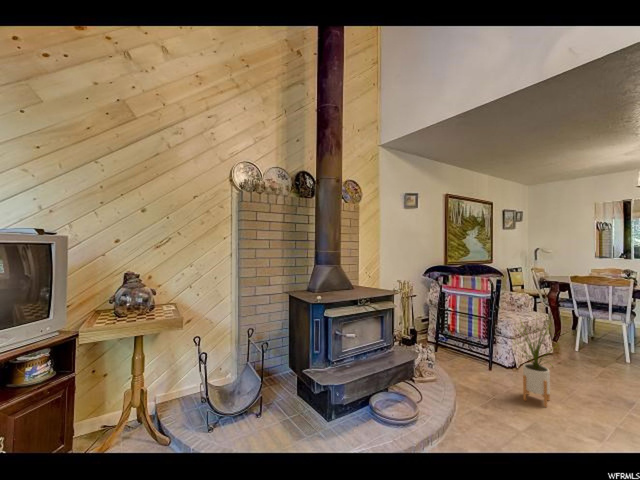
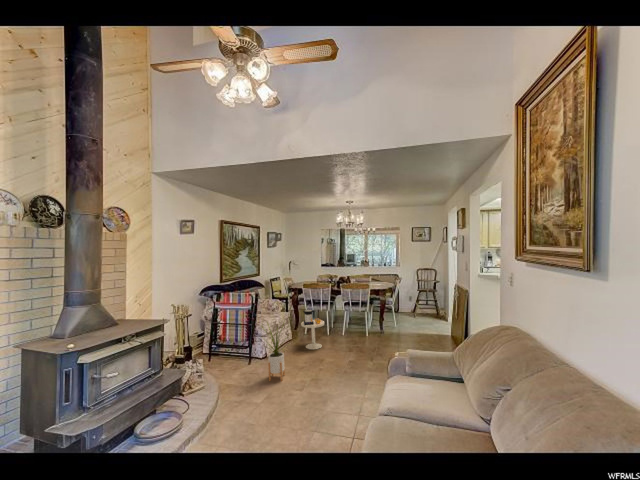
side table: none [571,316,620,379] -> present [301,310,325,349]

